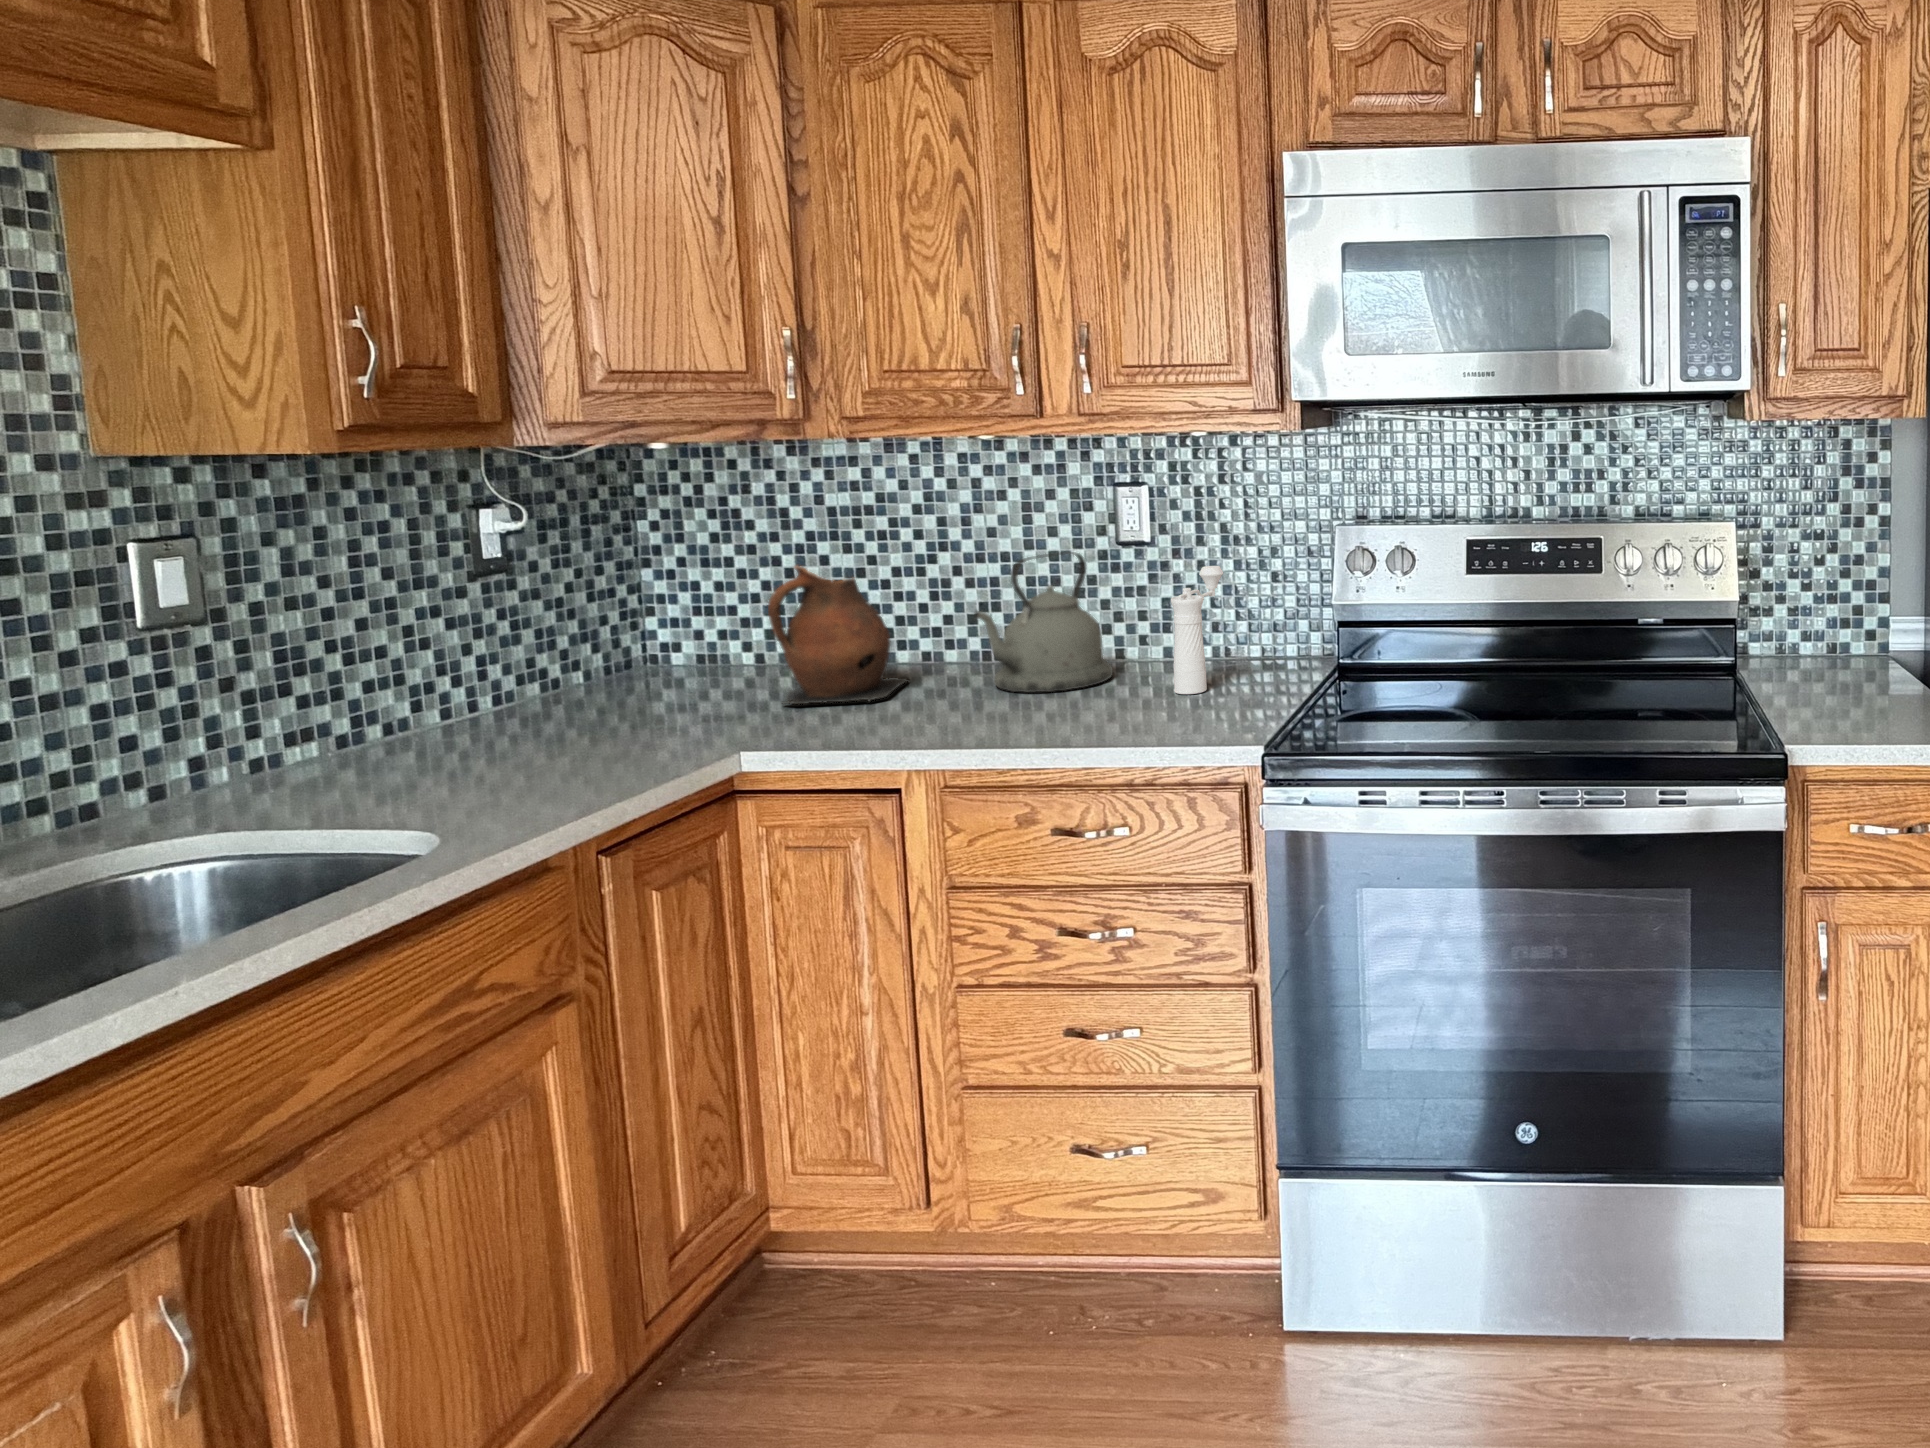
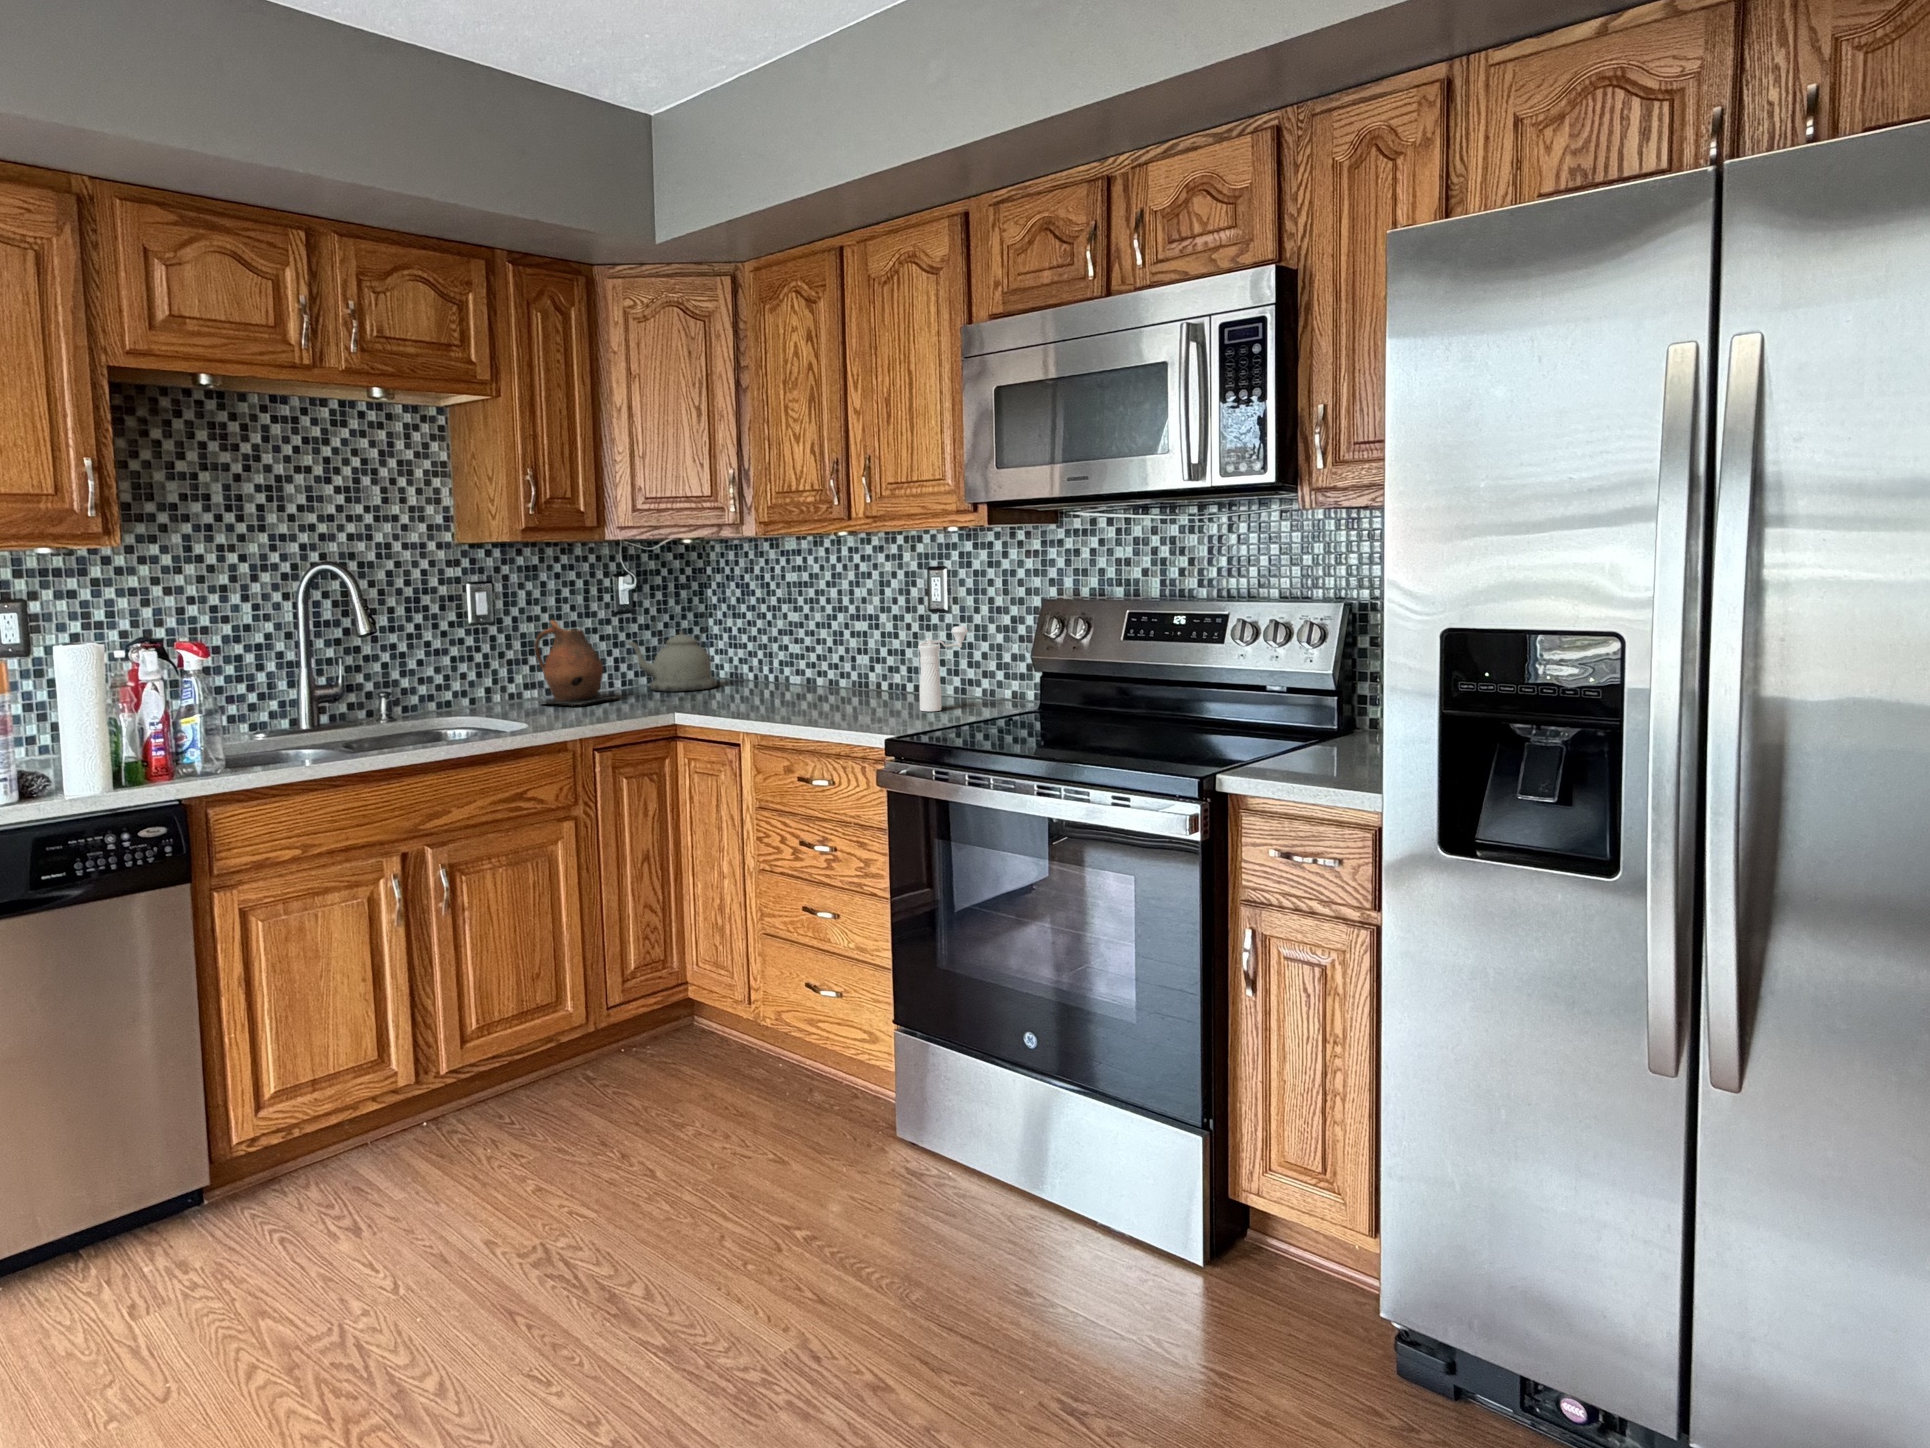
kettle: present [974,553,1113,693] -> present [627,617,717,692]
ceramic pitcher: present [768,566,908,704] -> present [534,620,617,705]

